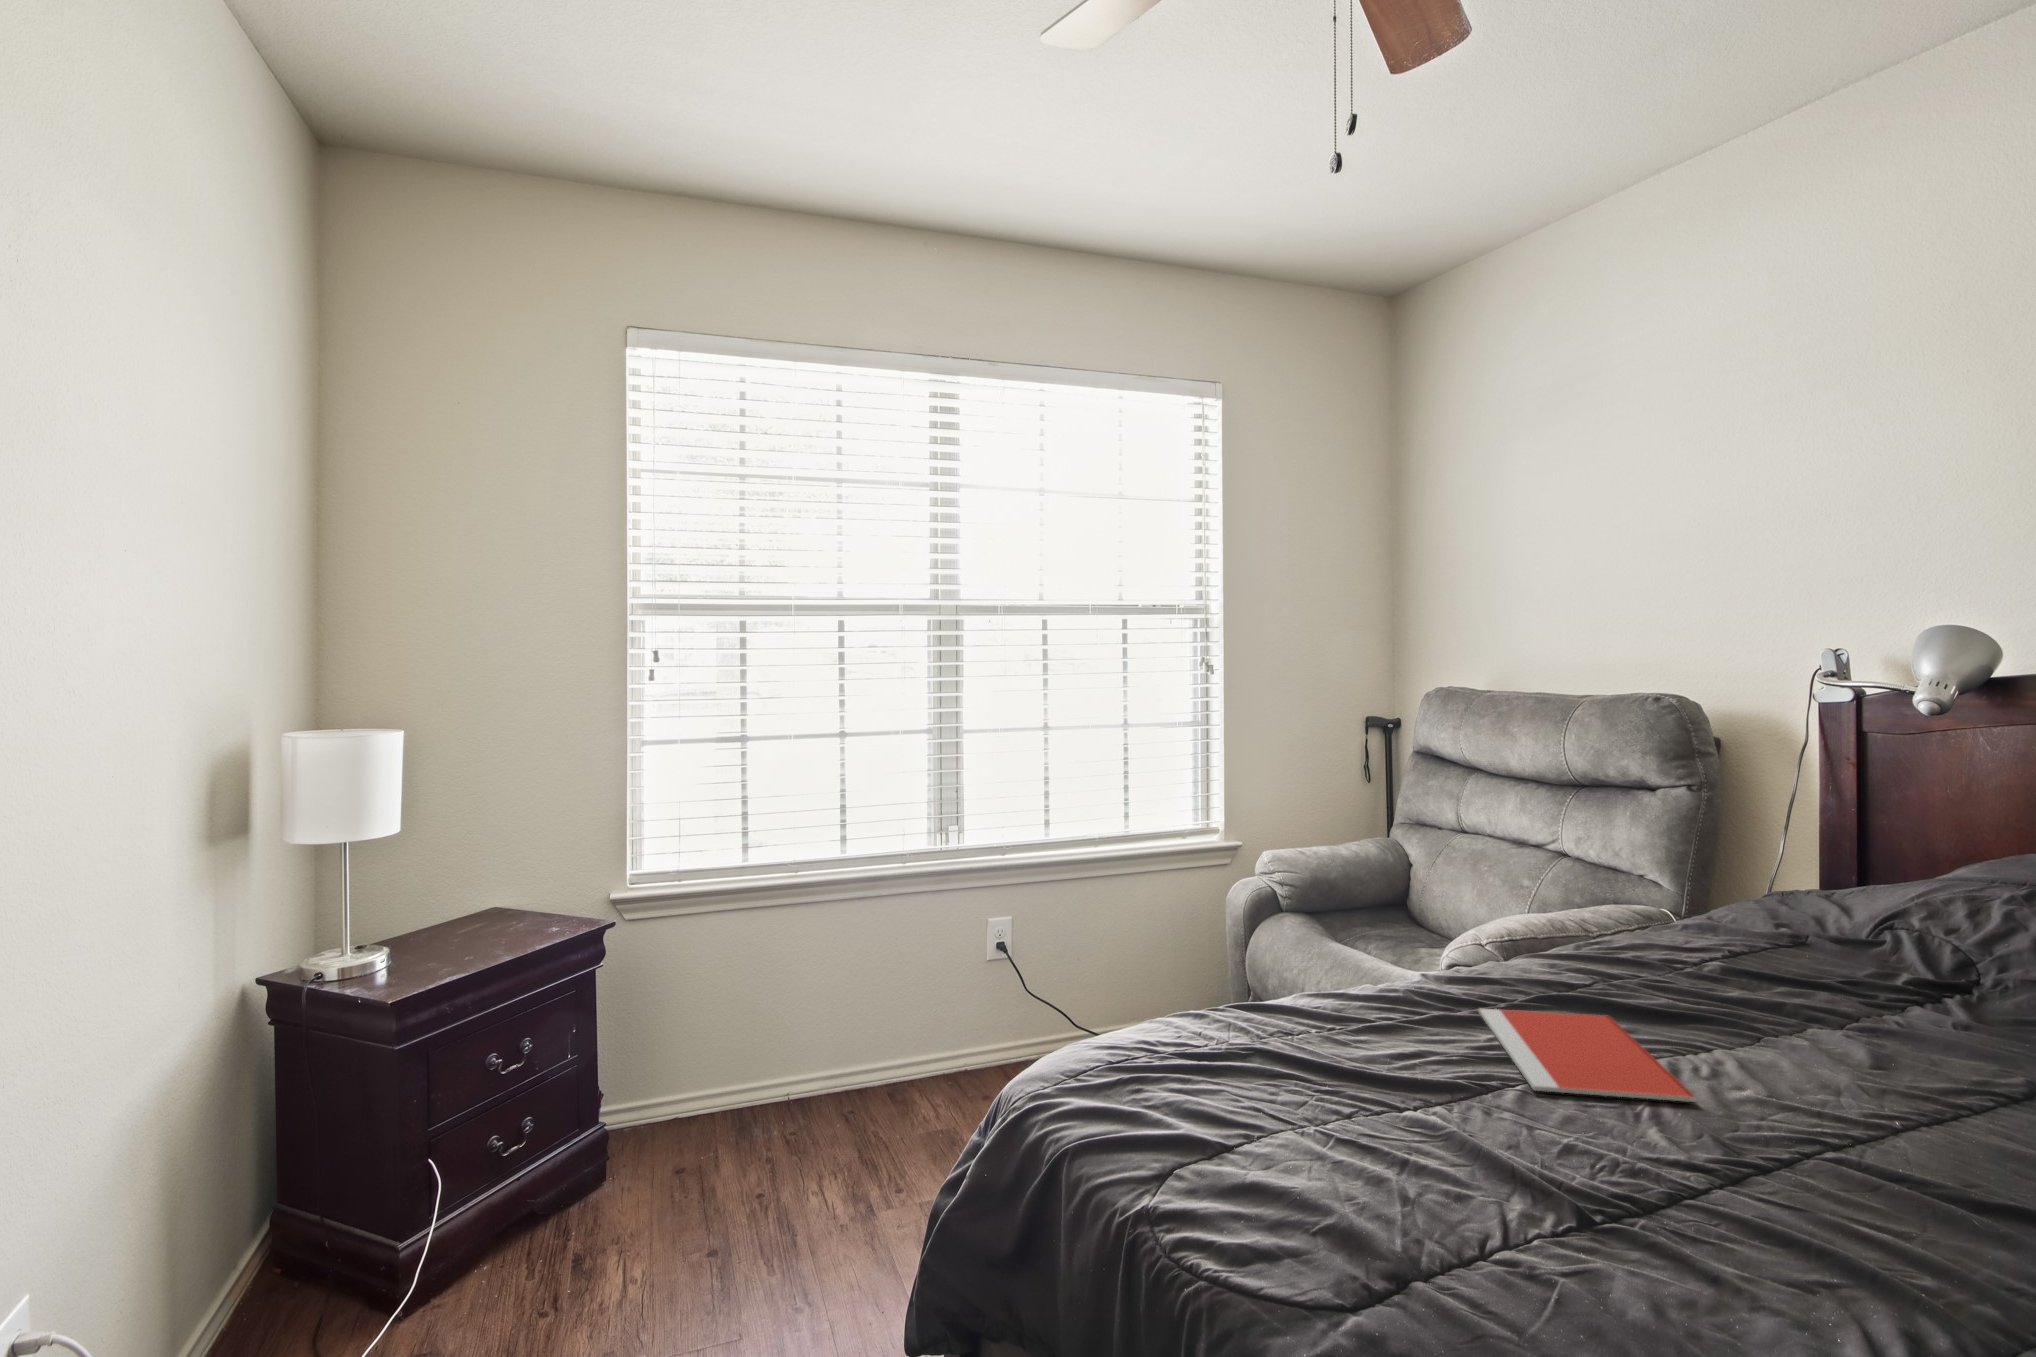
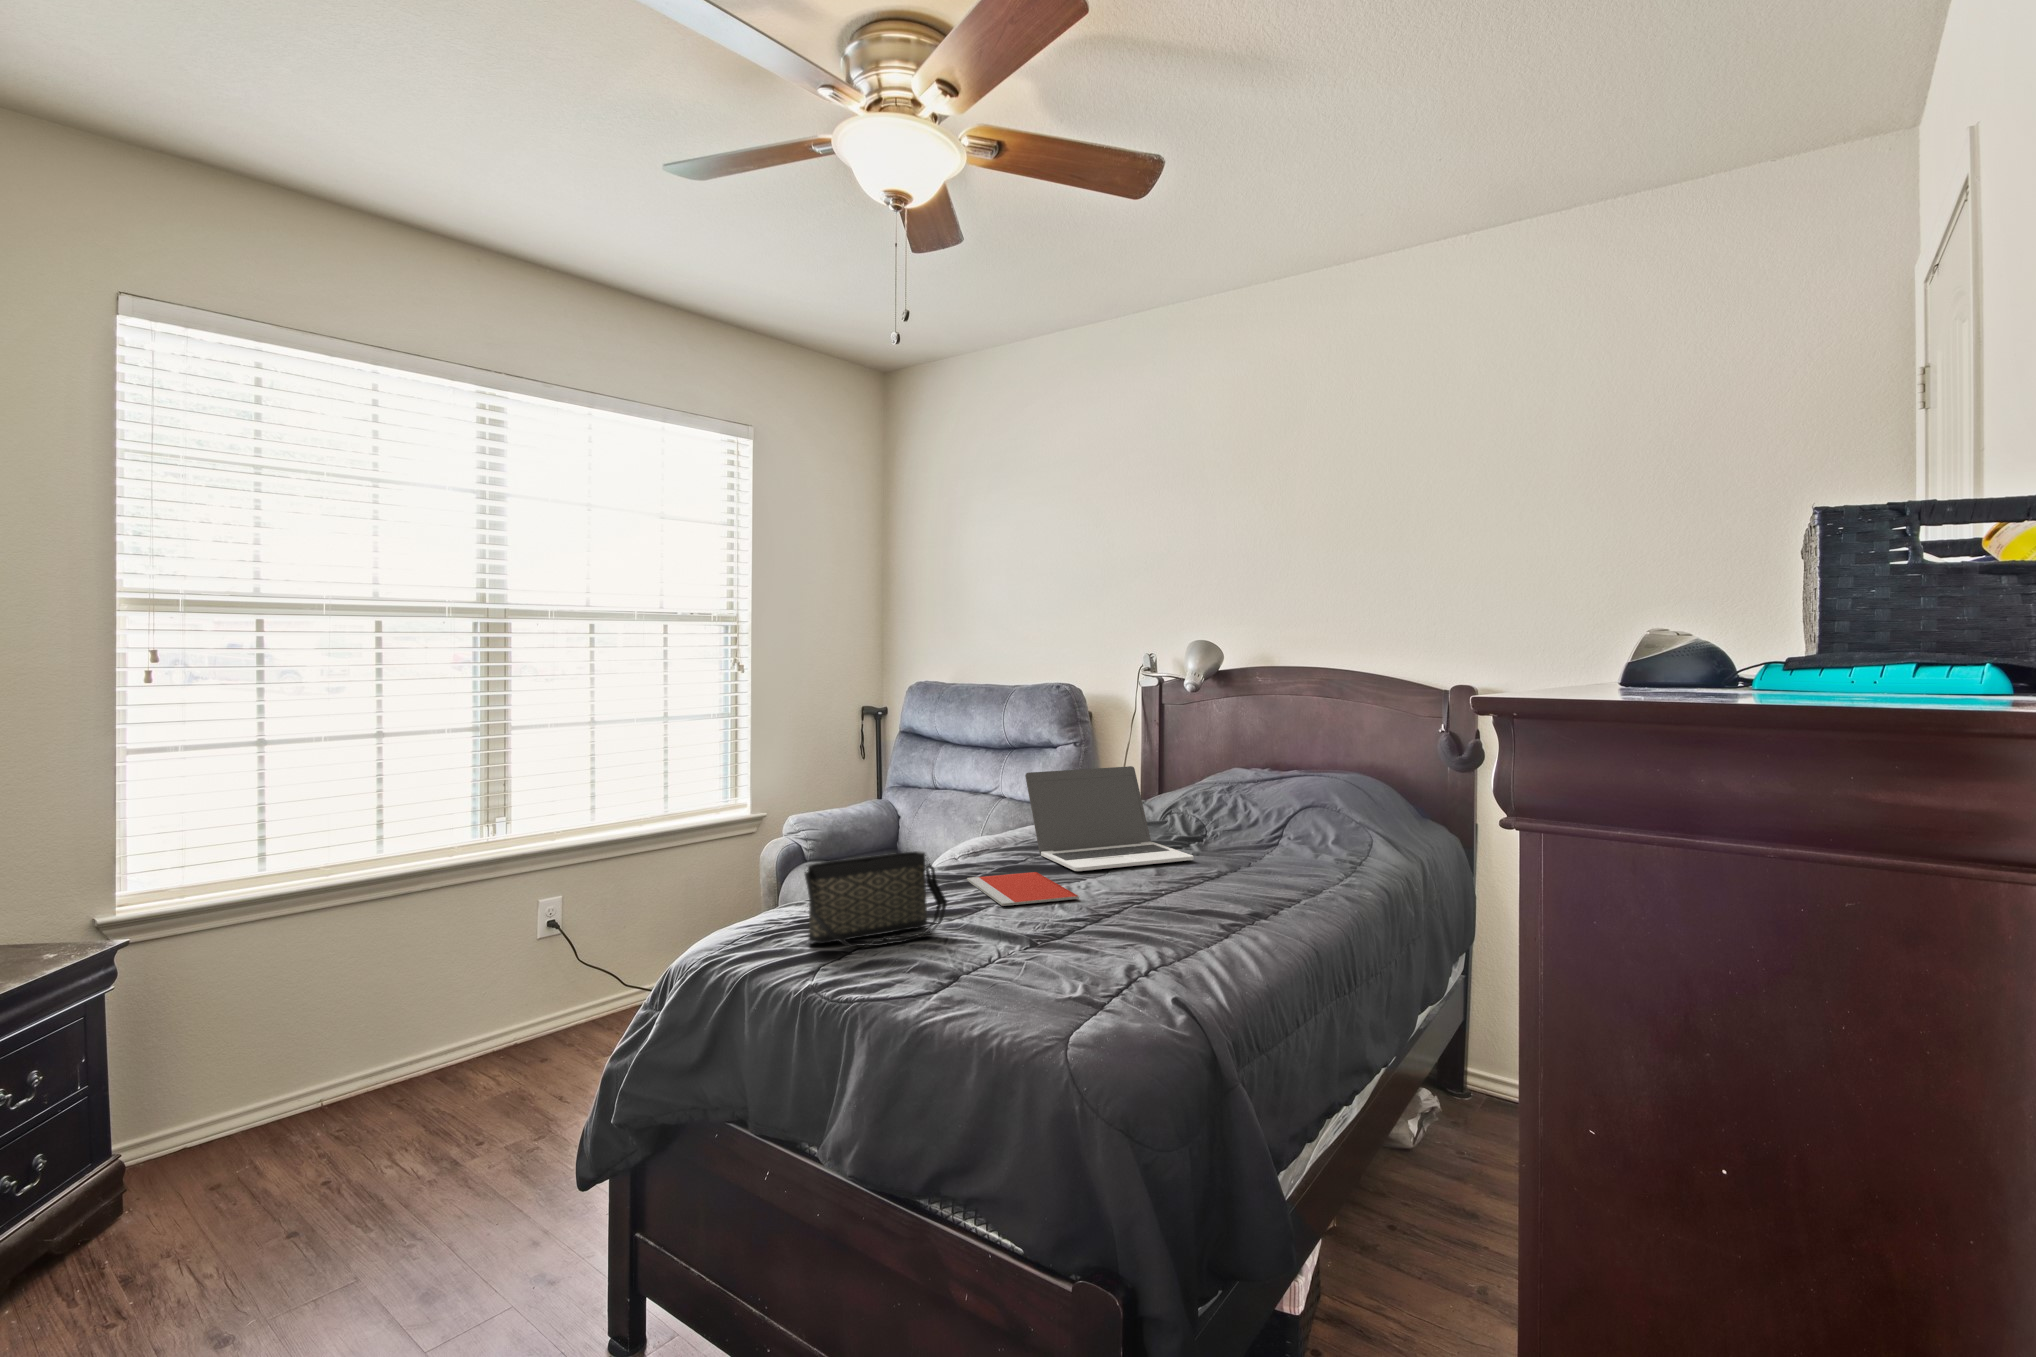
laptop: none [1594,838,1958,1040] -> present [1025,766,1194,871]
handbag: none [1166,980,1417,1147] -> present [805,851,947,946]

